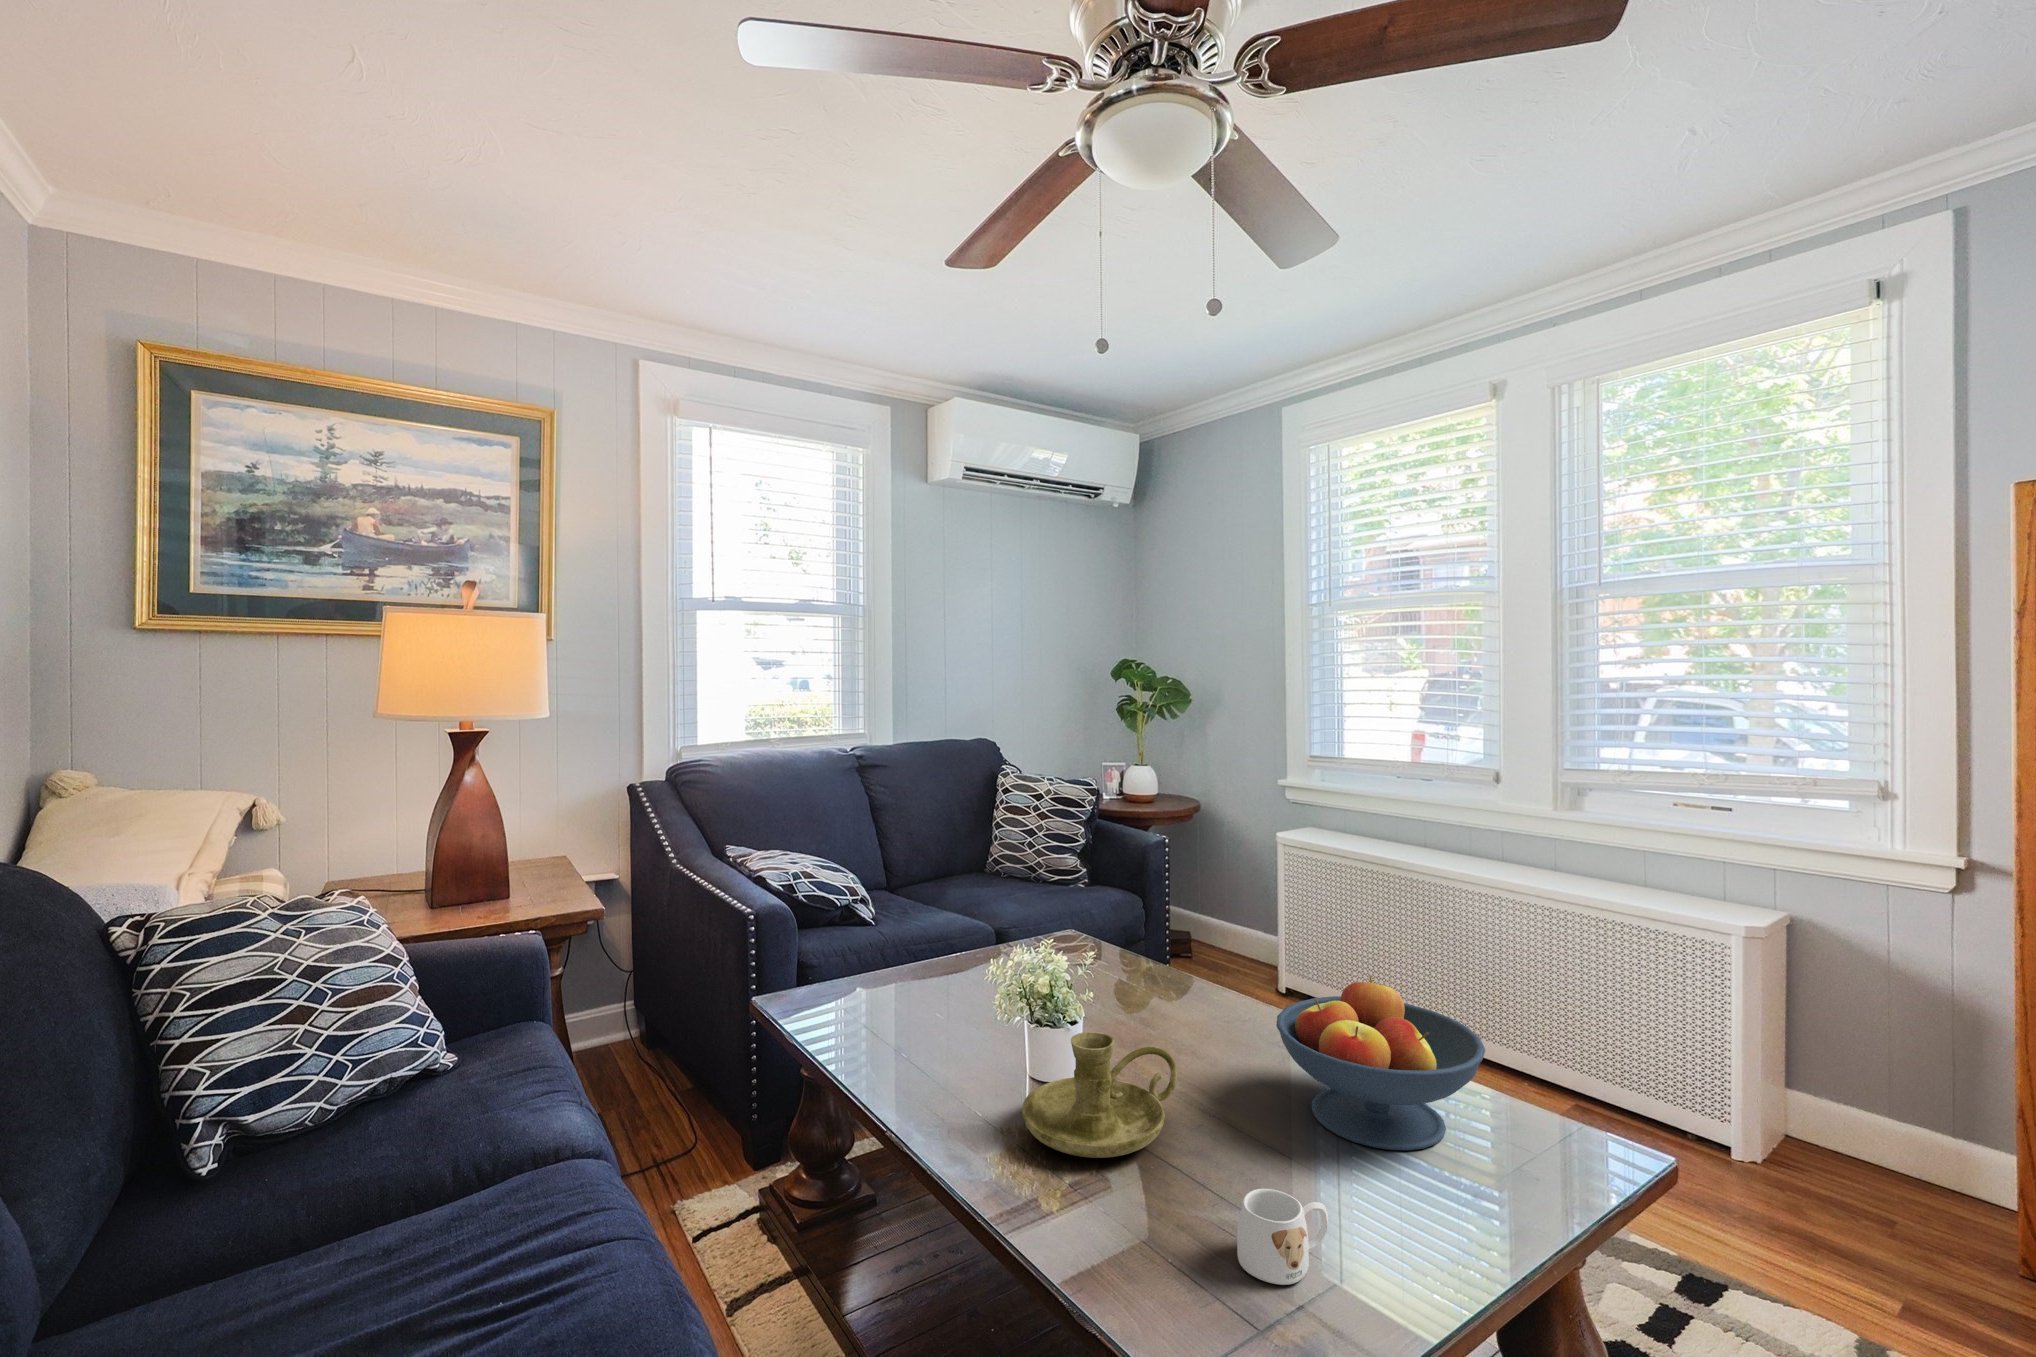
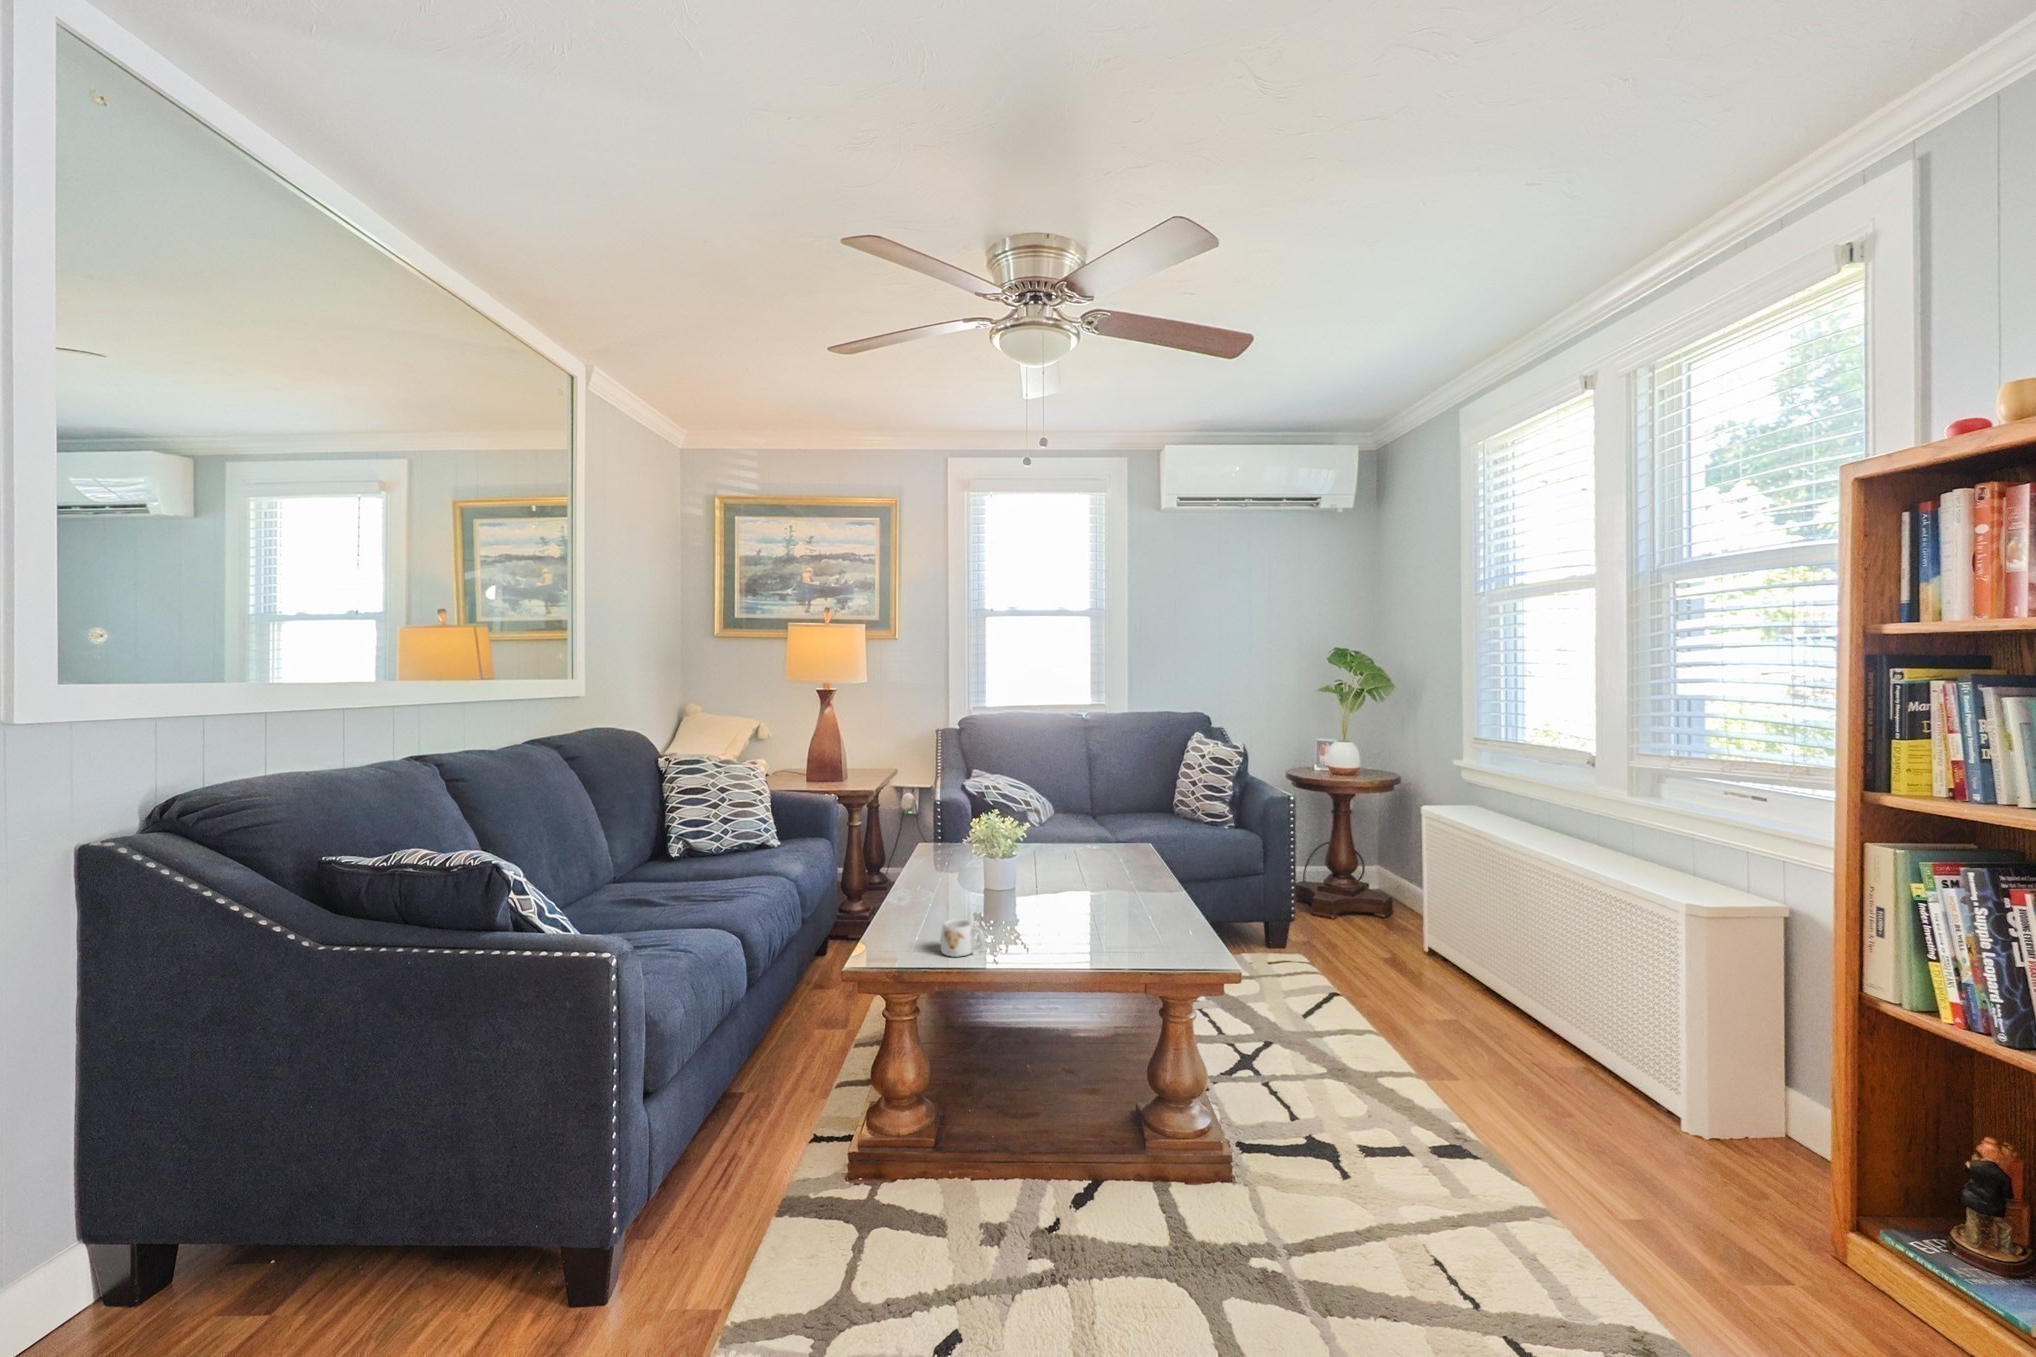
fruit bowl: present [1276,976,1485,1150] -> none [1063,857,1181,947]
candle holder: present [1022,1032,1177,1158] -> none [934,858,1027,915]

